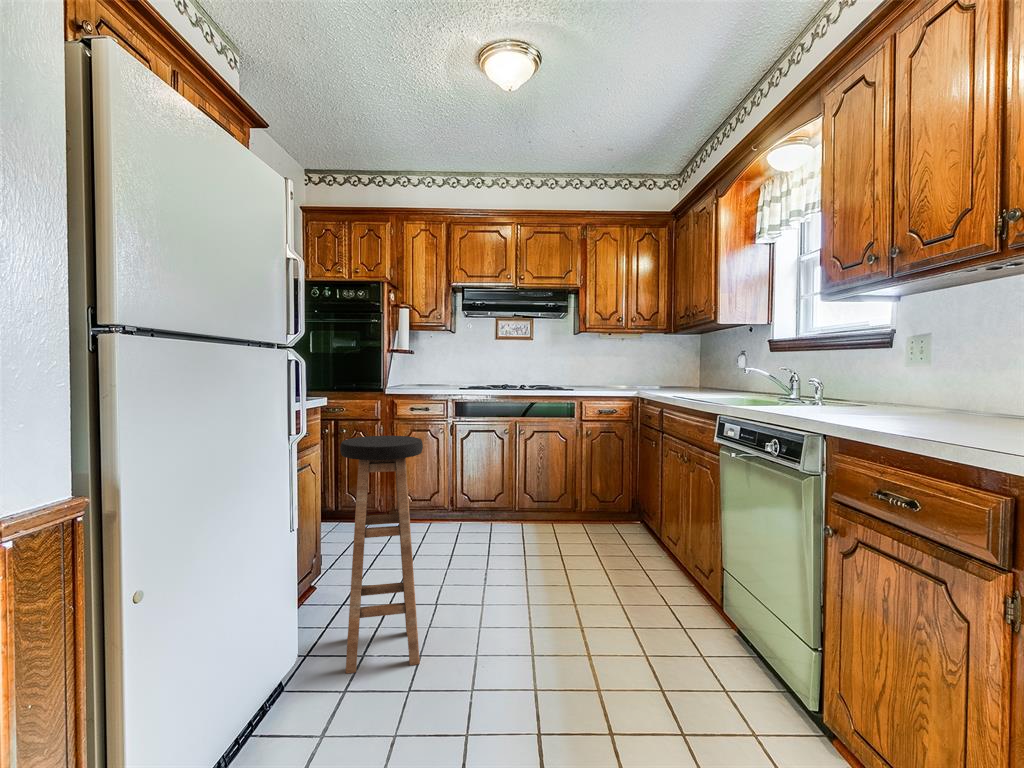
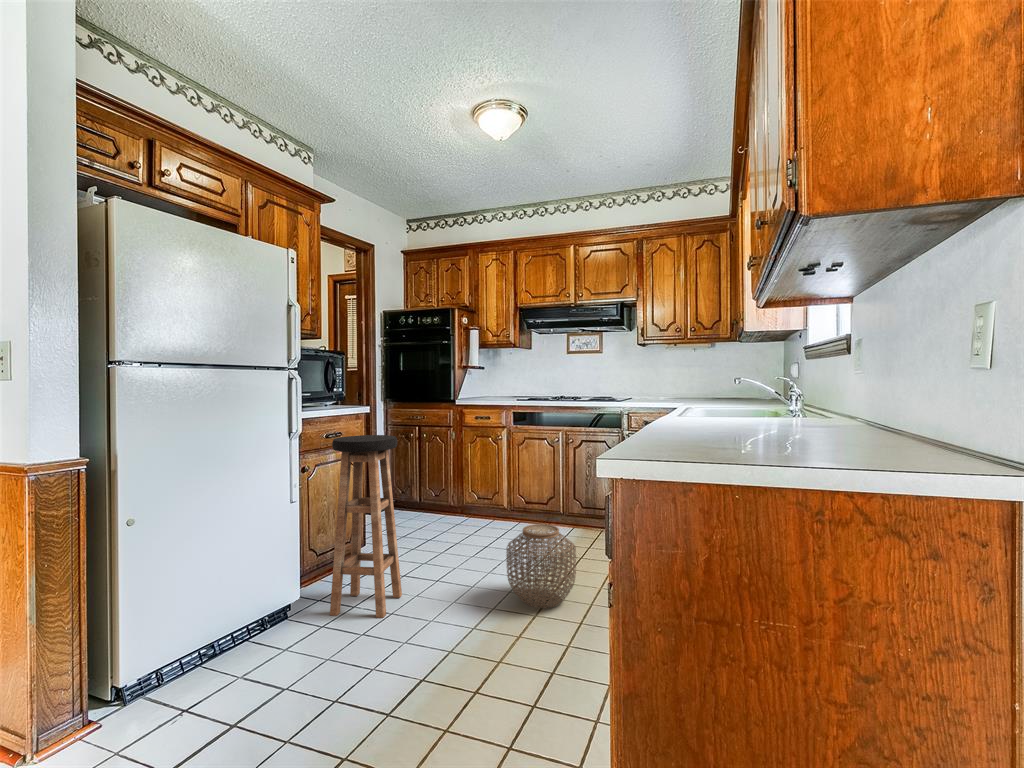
woven basket: none [536,528,613,620] -> present [506,524,576,608]

